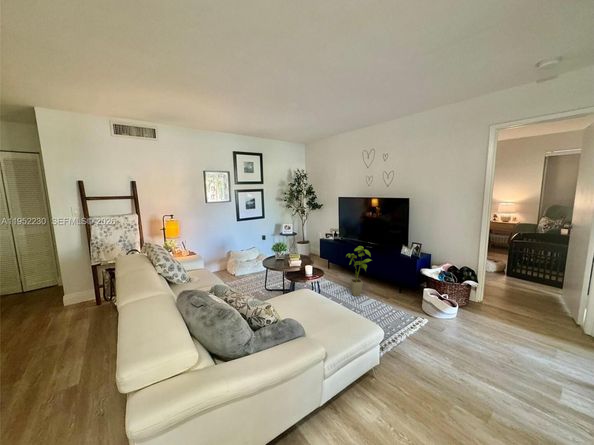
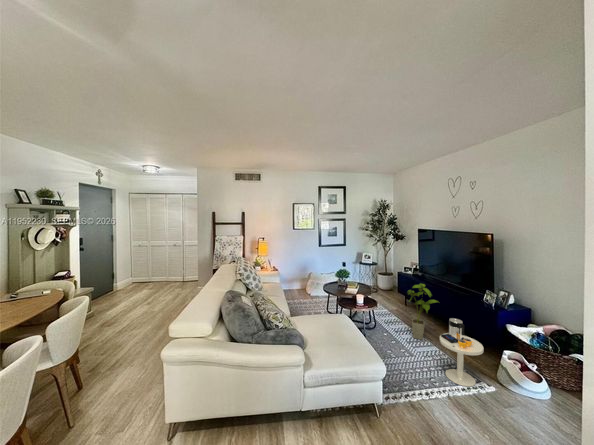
side table: none [388,271,422,325] -> present [440,318,484,387]

